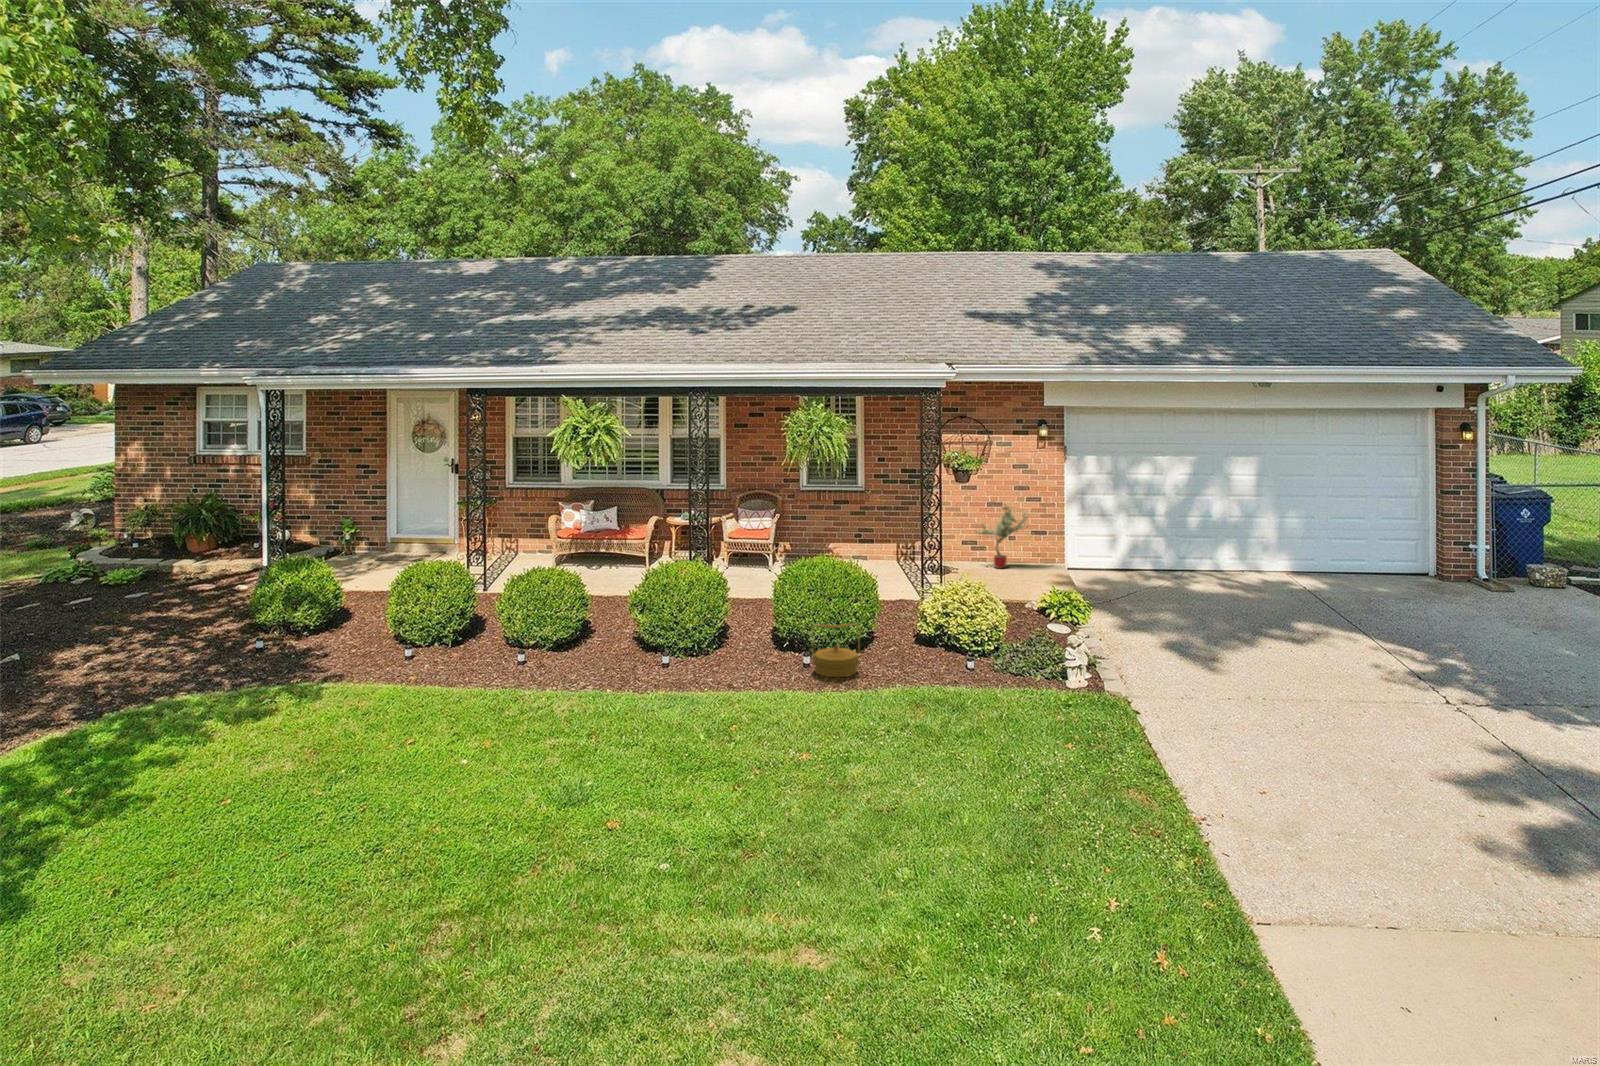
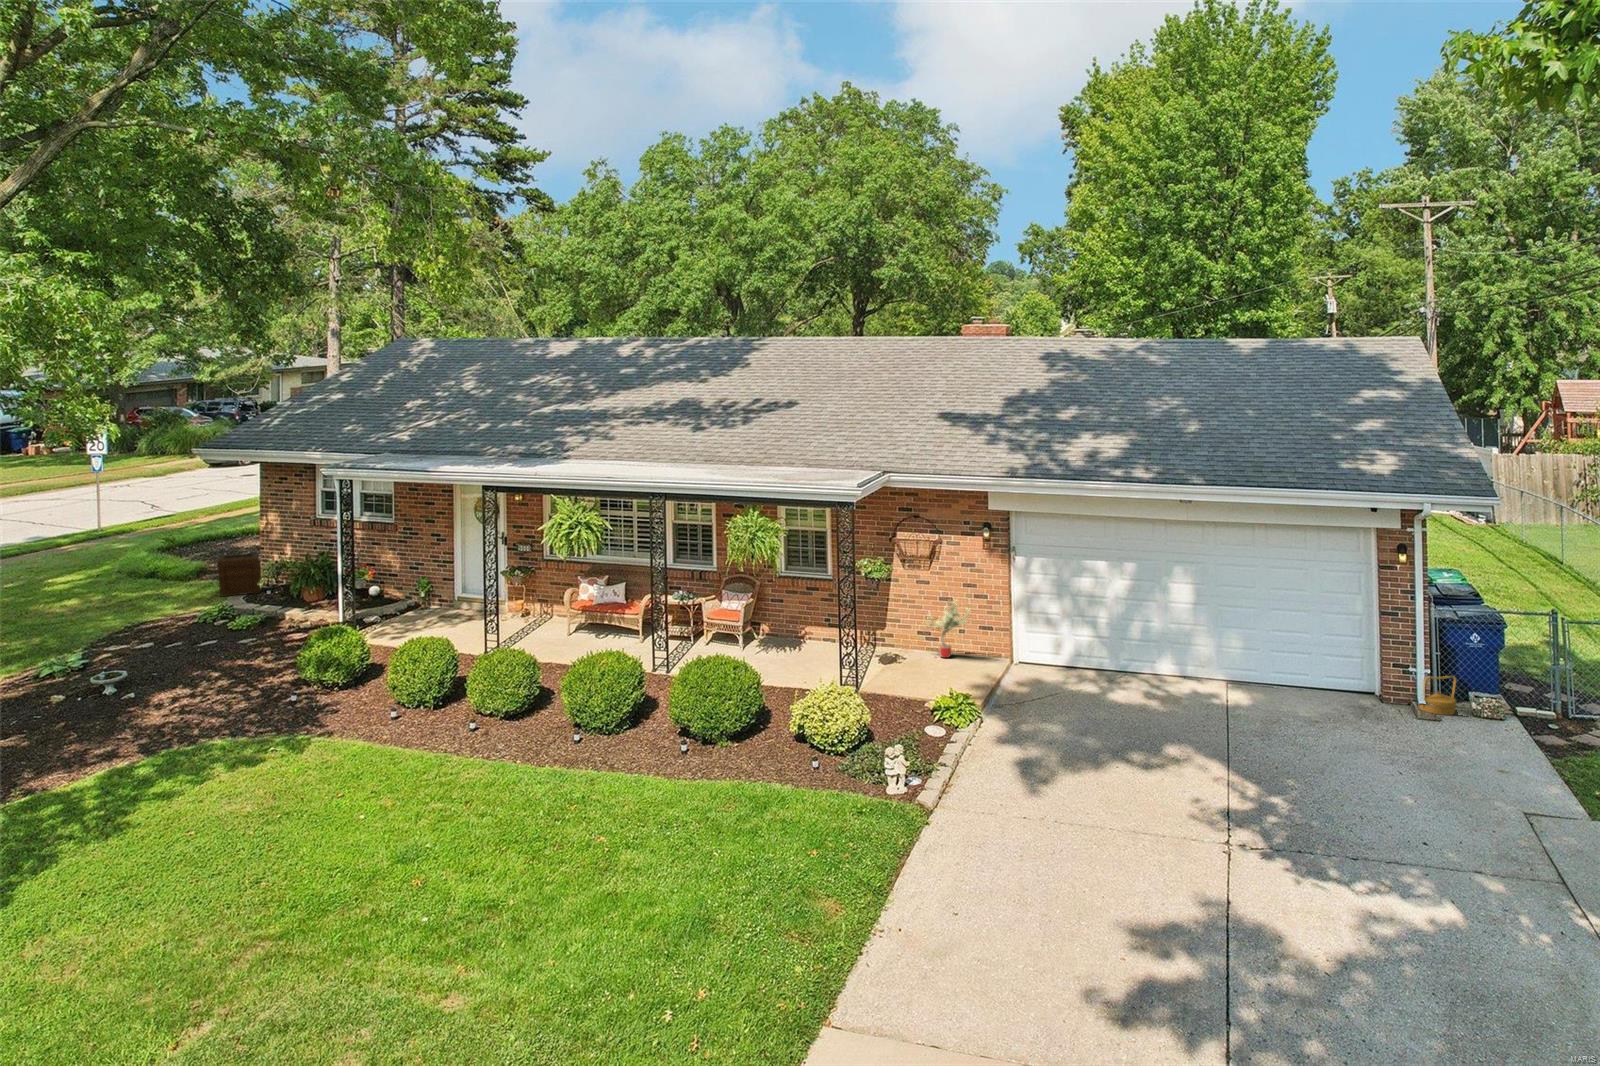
wooden crate: none [58,500,122,554] -> present [217,553,262,596]
woven basket: present [811,624,860,677] -> present [1419,676,1457,715]

